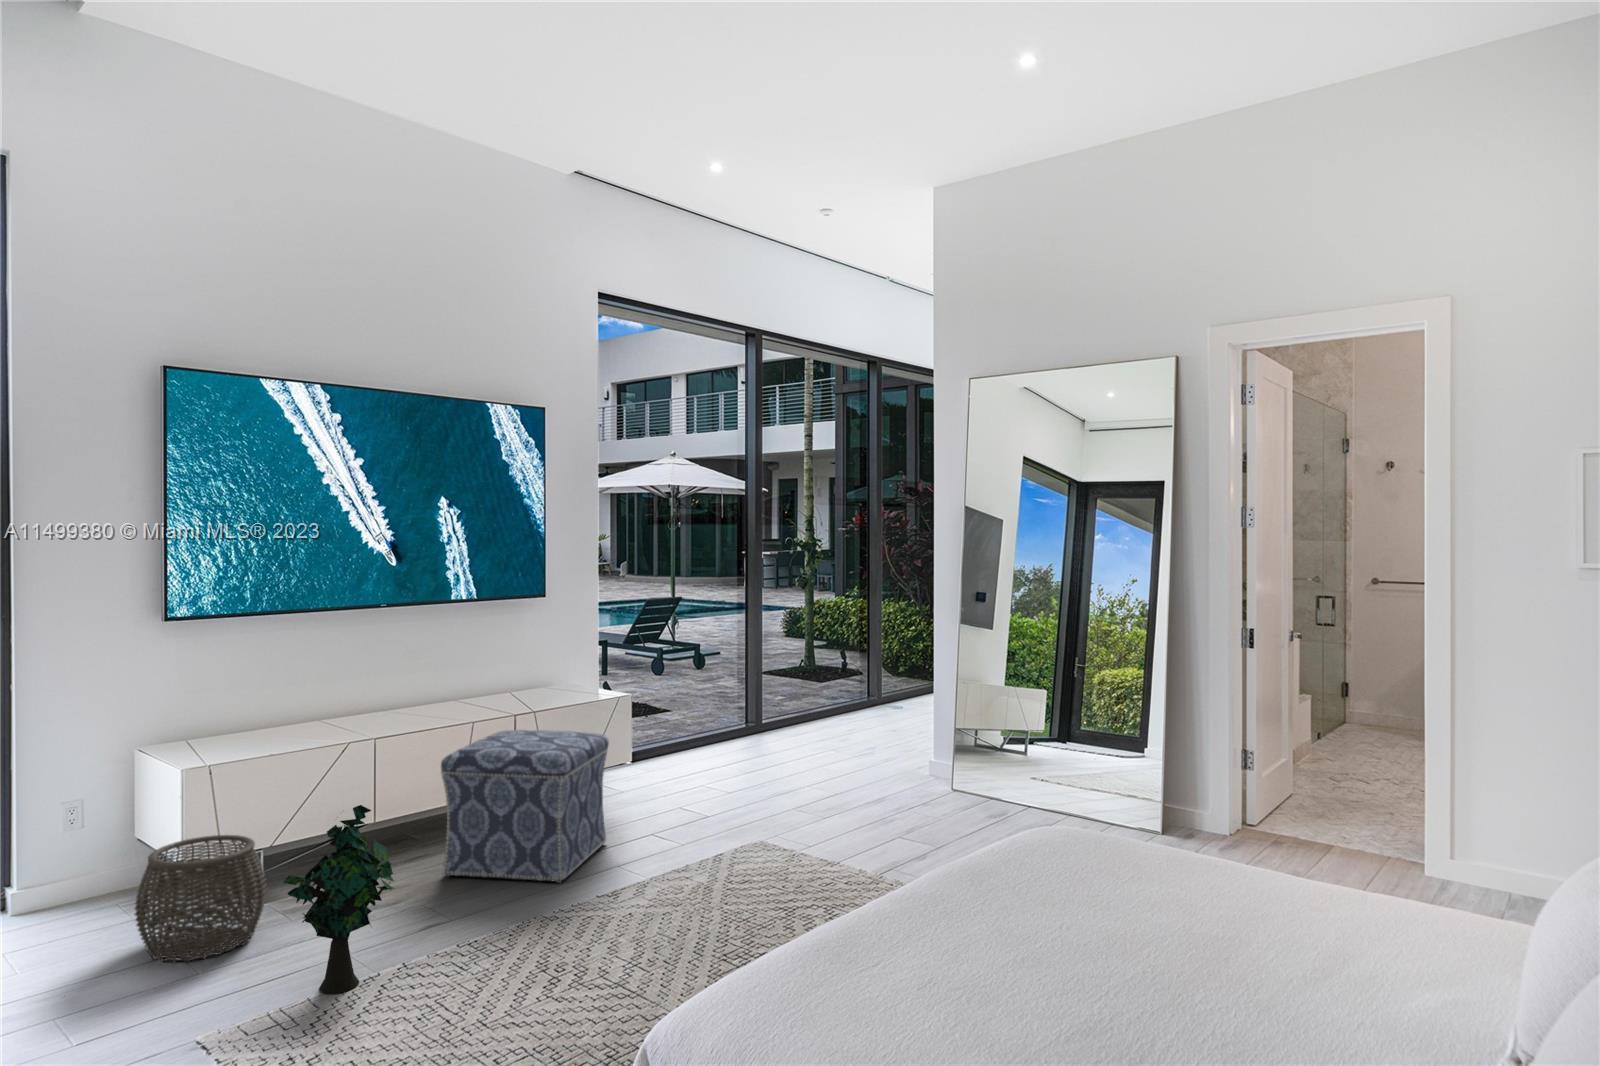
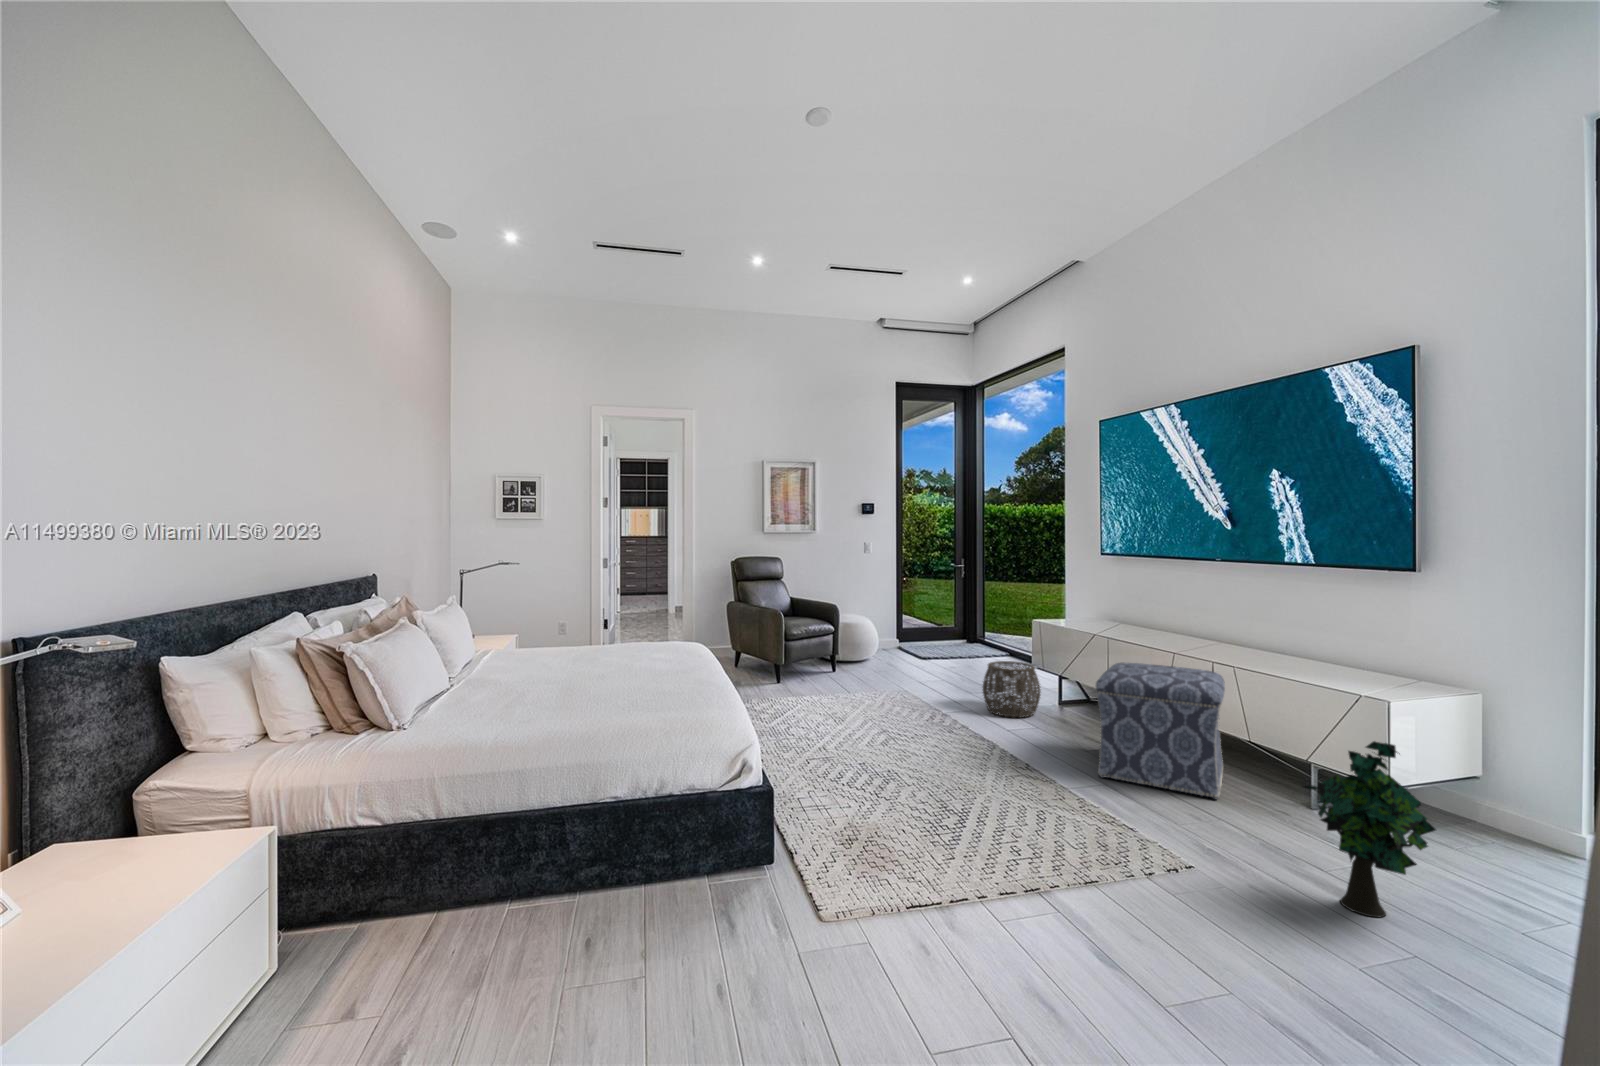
decorative plant: present [283,805,395,994] -> present [1304,741,1436,917]

